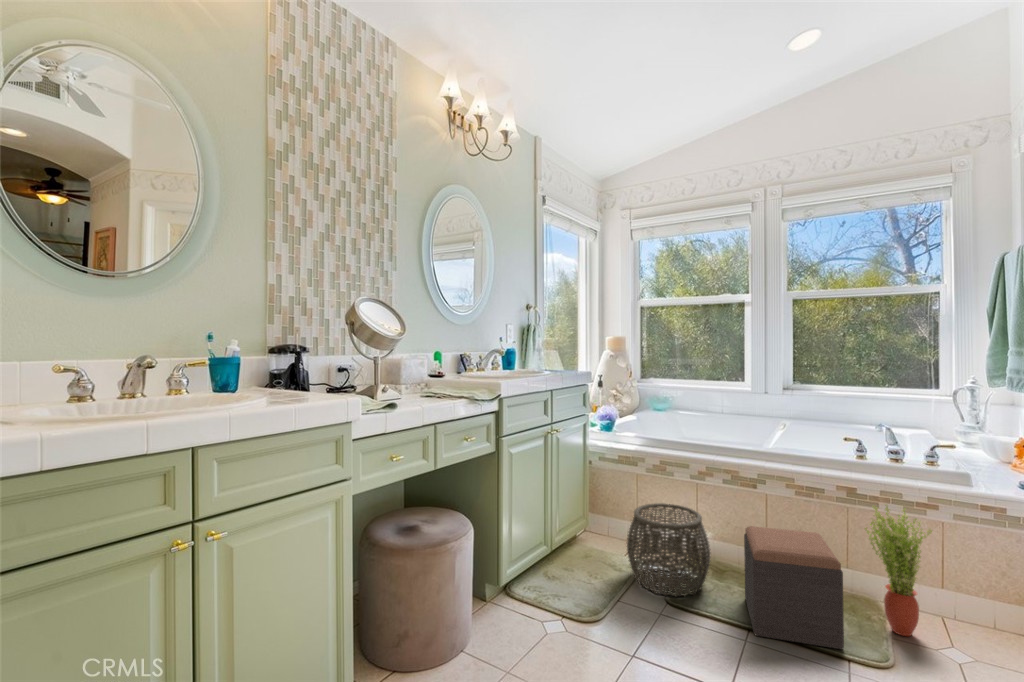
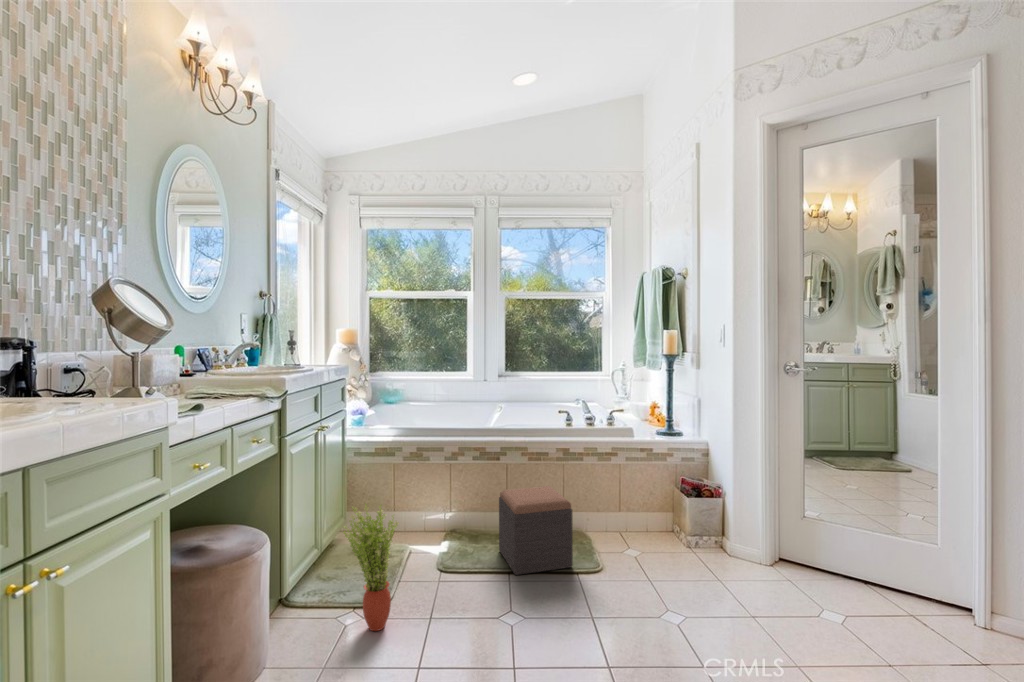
woven basket: present [627,503,711,597] -> none [399,484,473,566]
potted plant: present [865,506,932,636] -> present [343,504,399,631]

